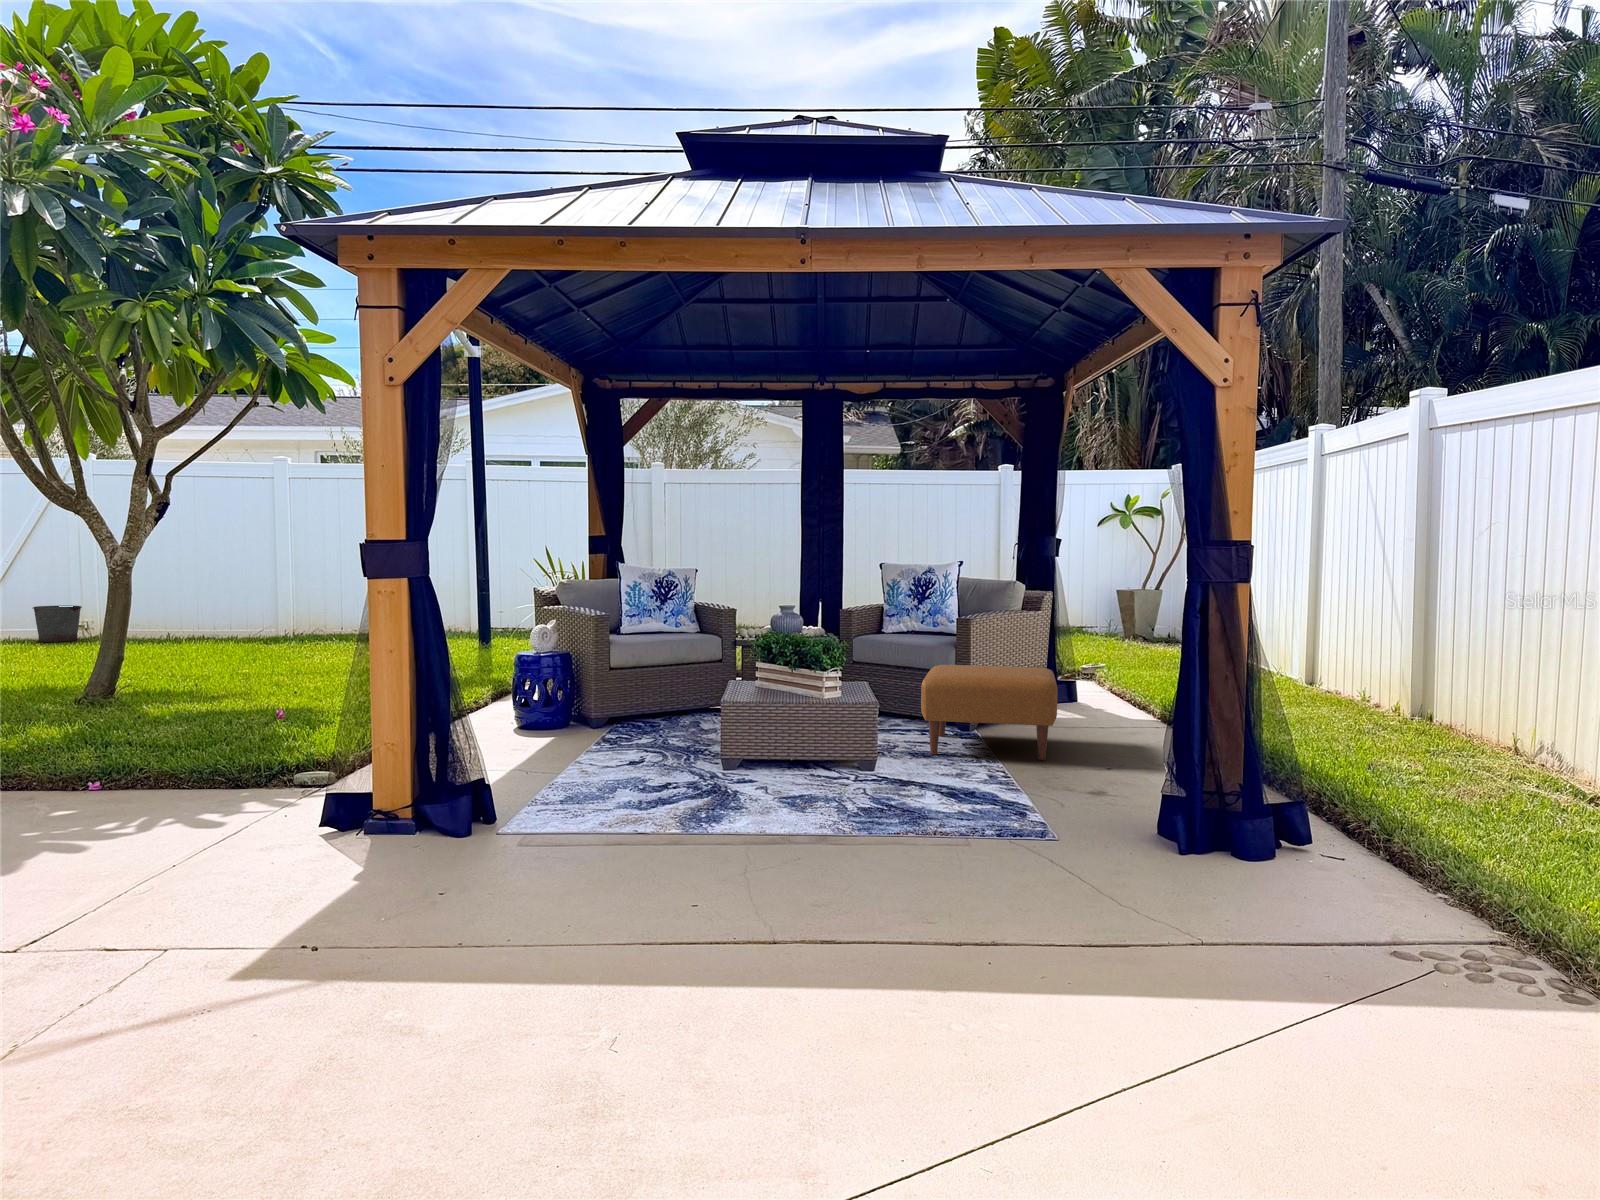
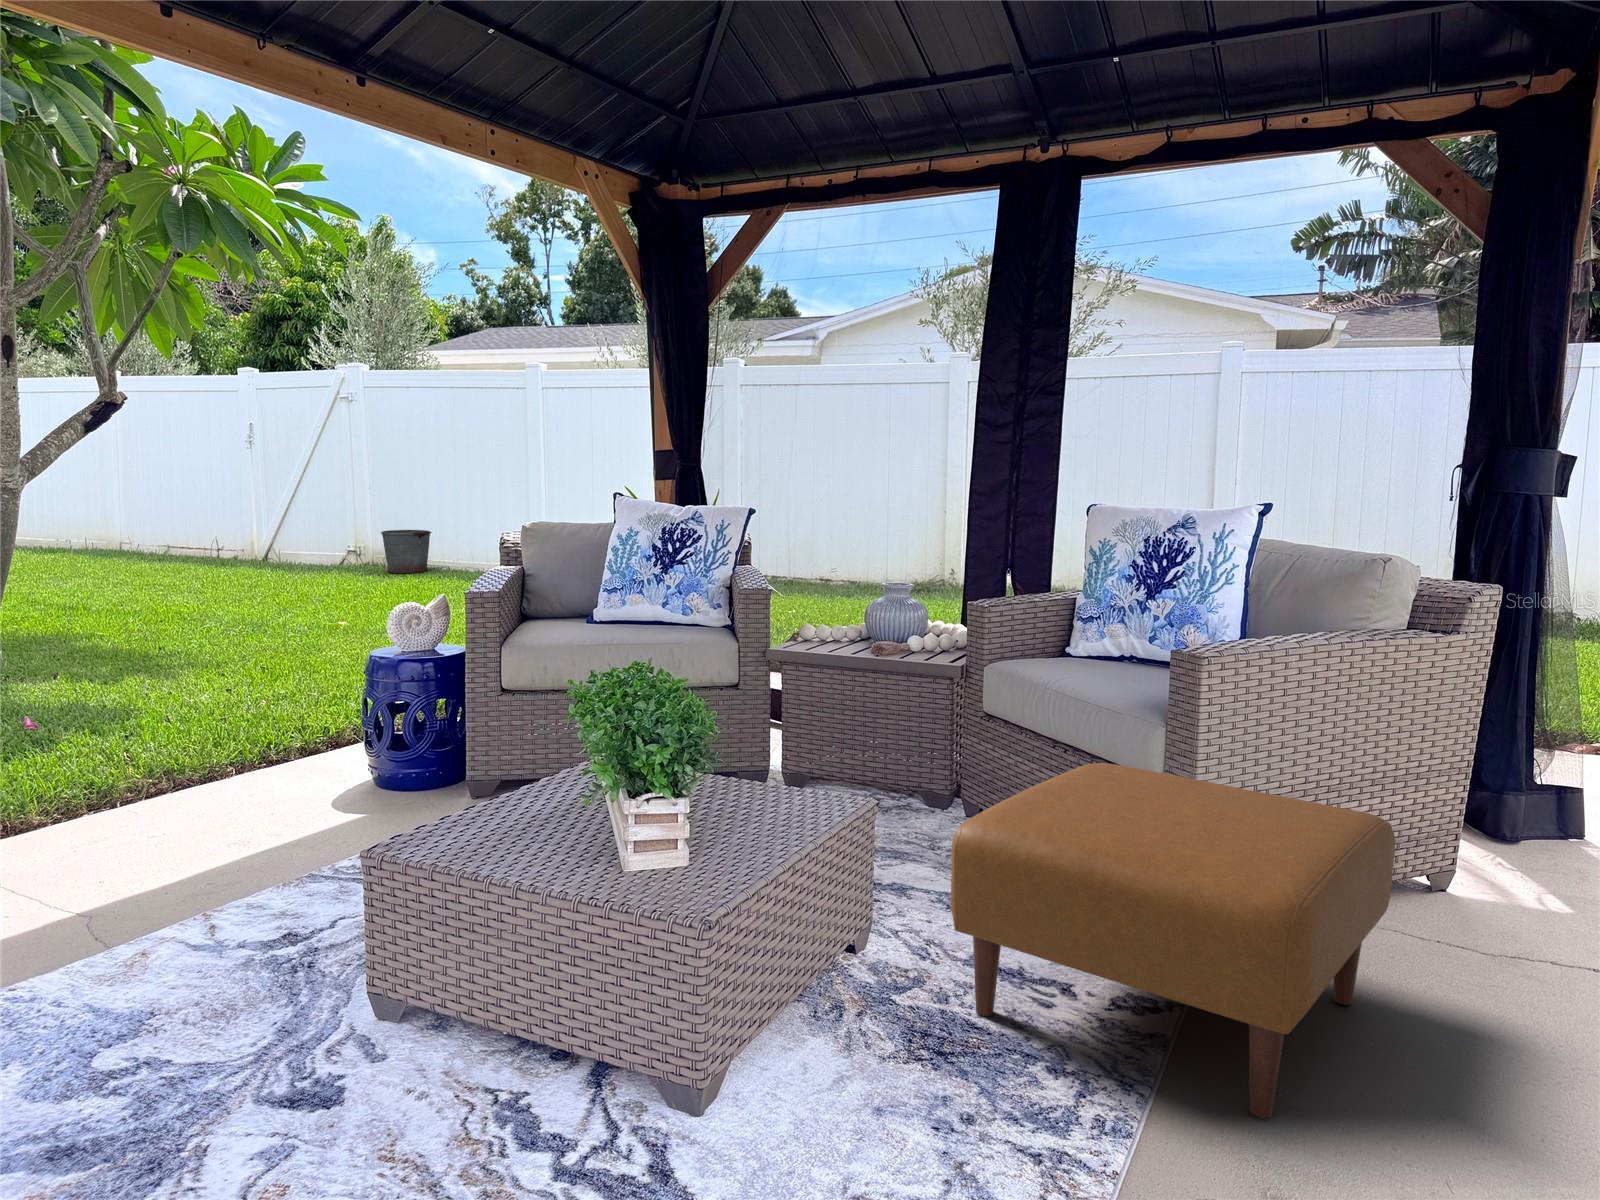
bucket: present [33,605,82,642] -> present [381,530,431,573]

